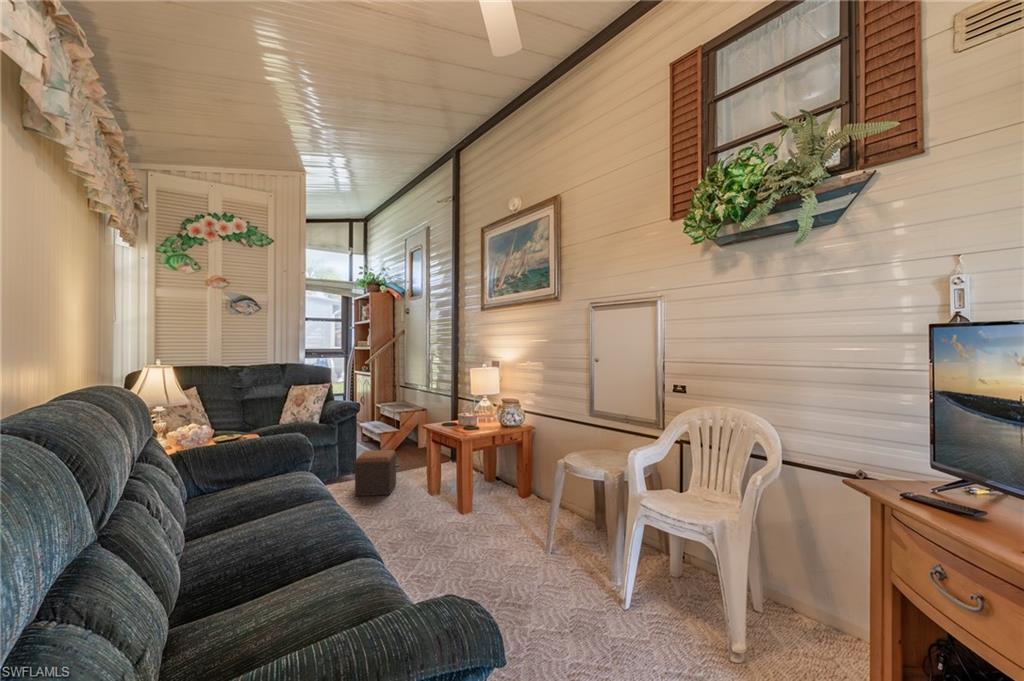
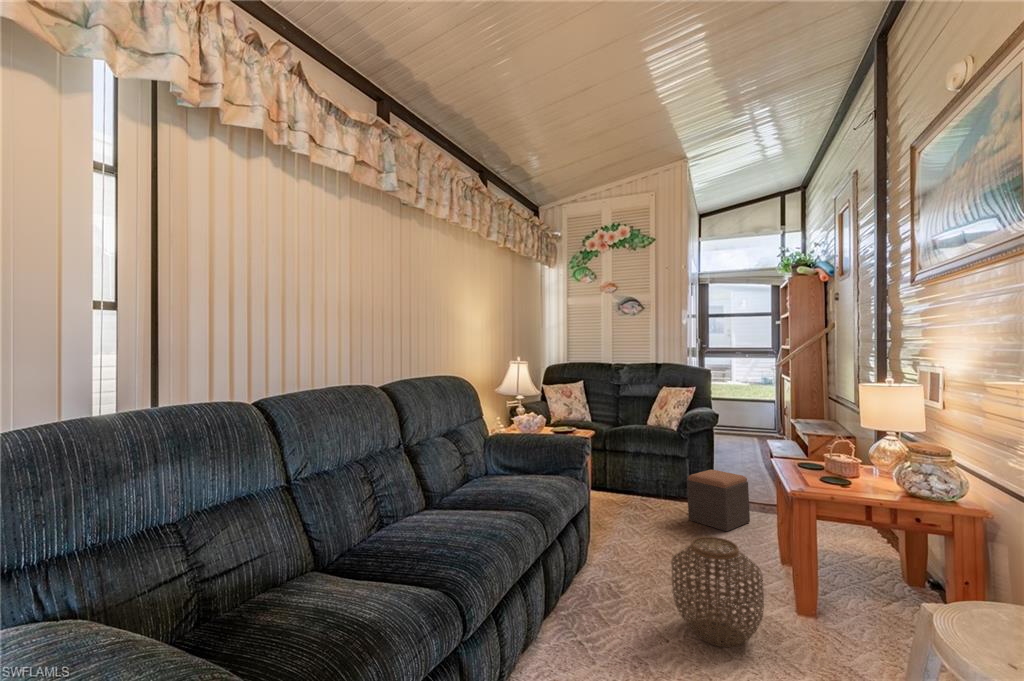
woven basket: none [423,488,481,560] -> present [671,537,764,647]

